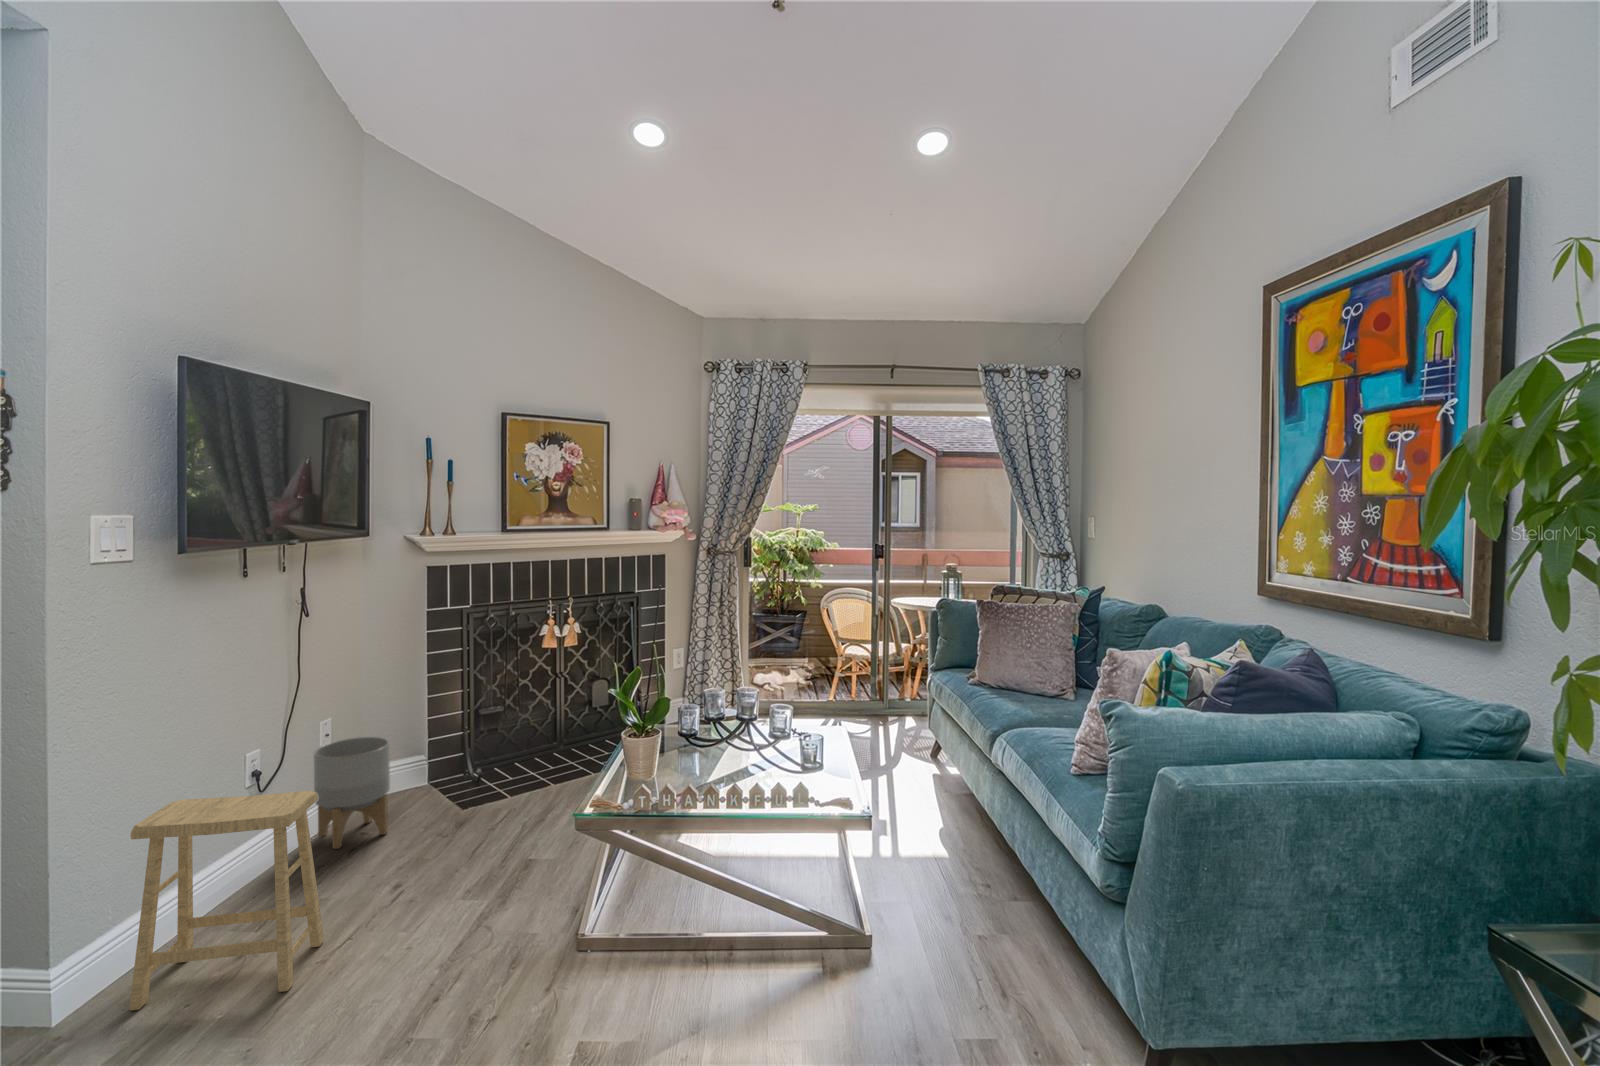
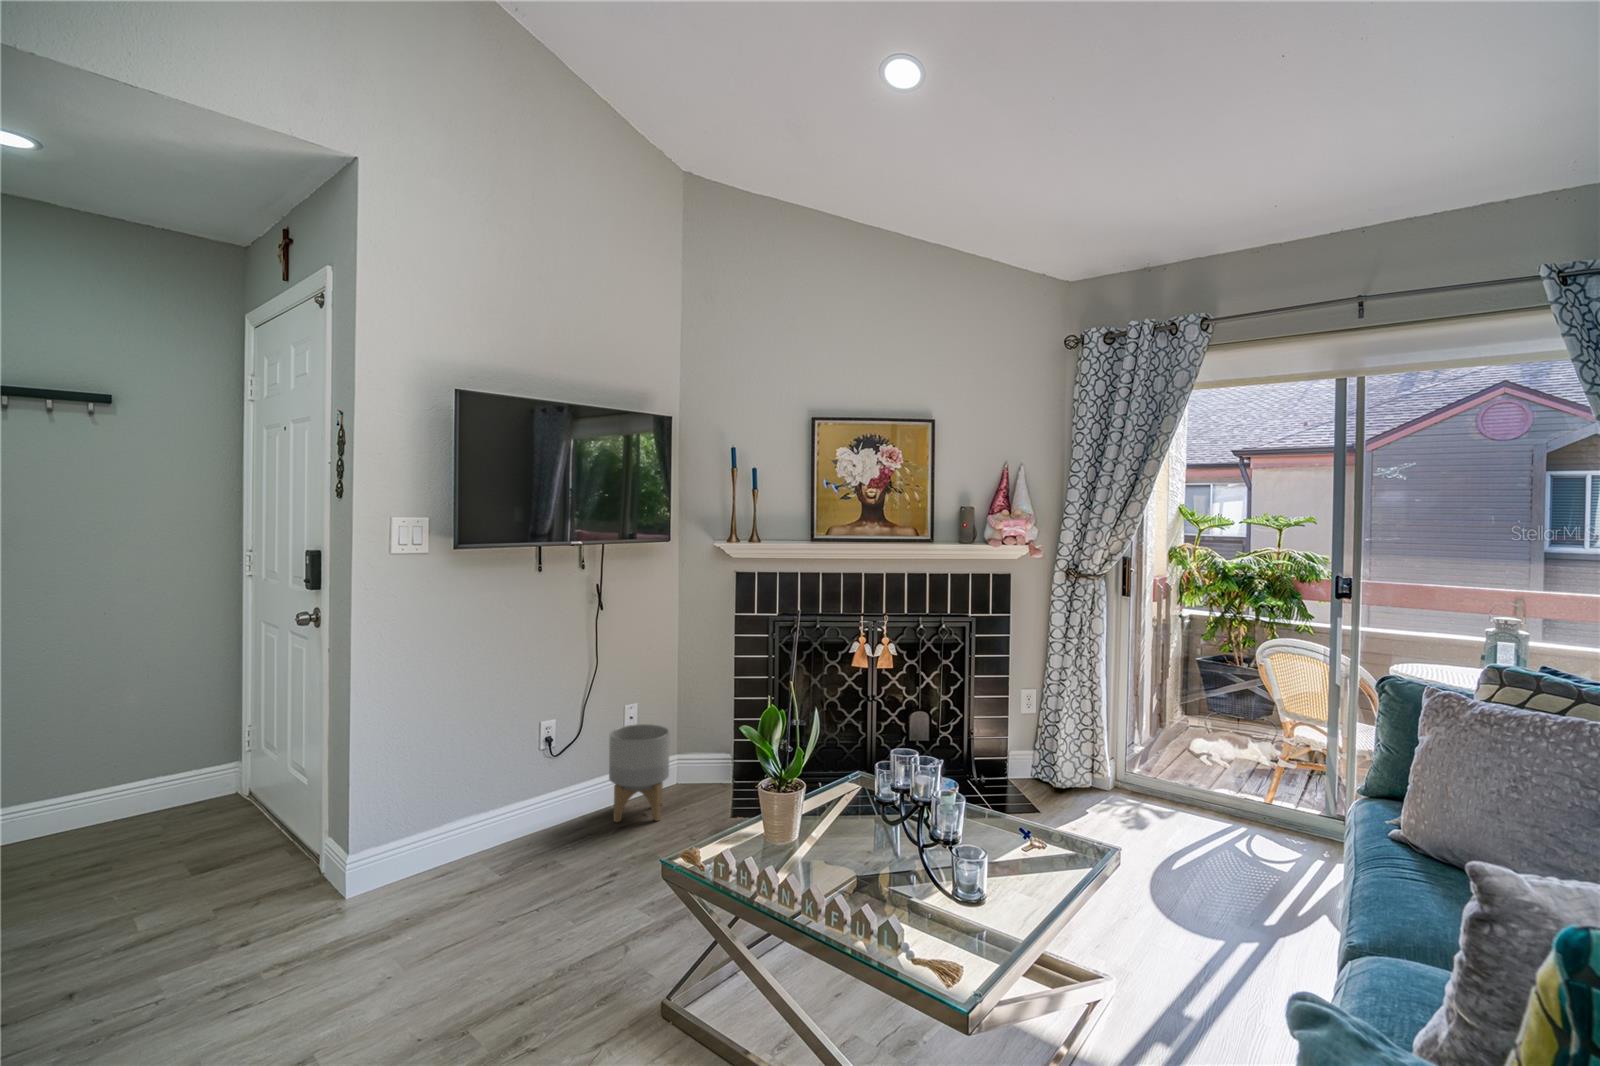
footstool: present [129,791,324,1011] -> none [389,748,525,937]

